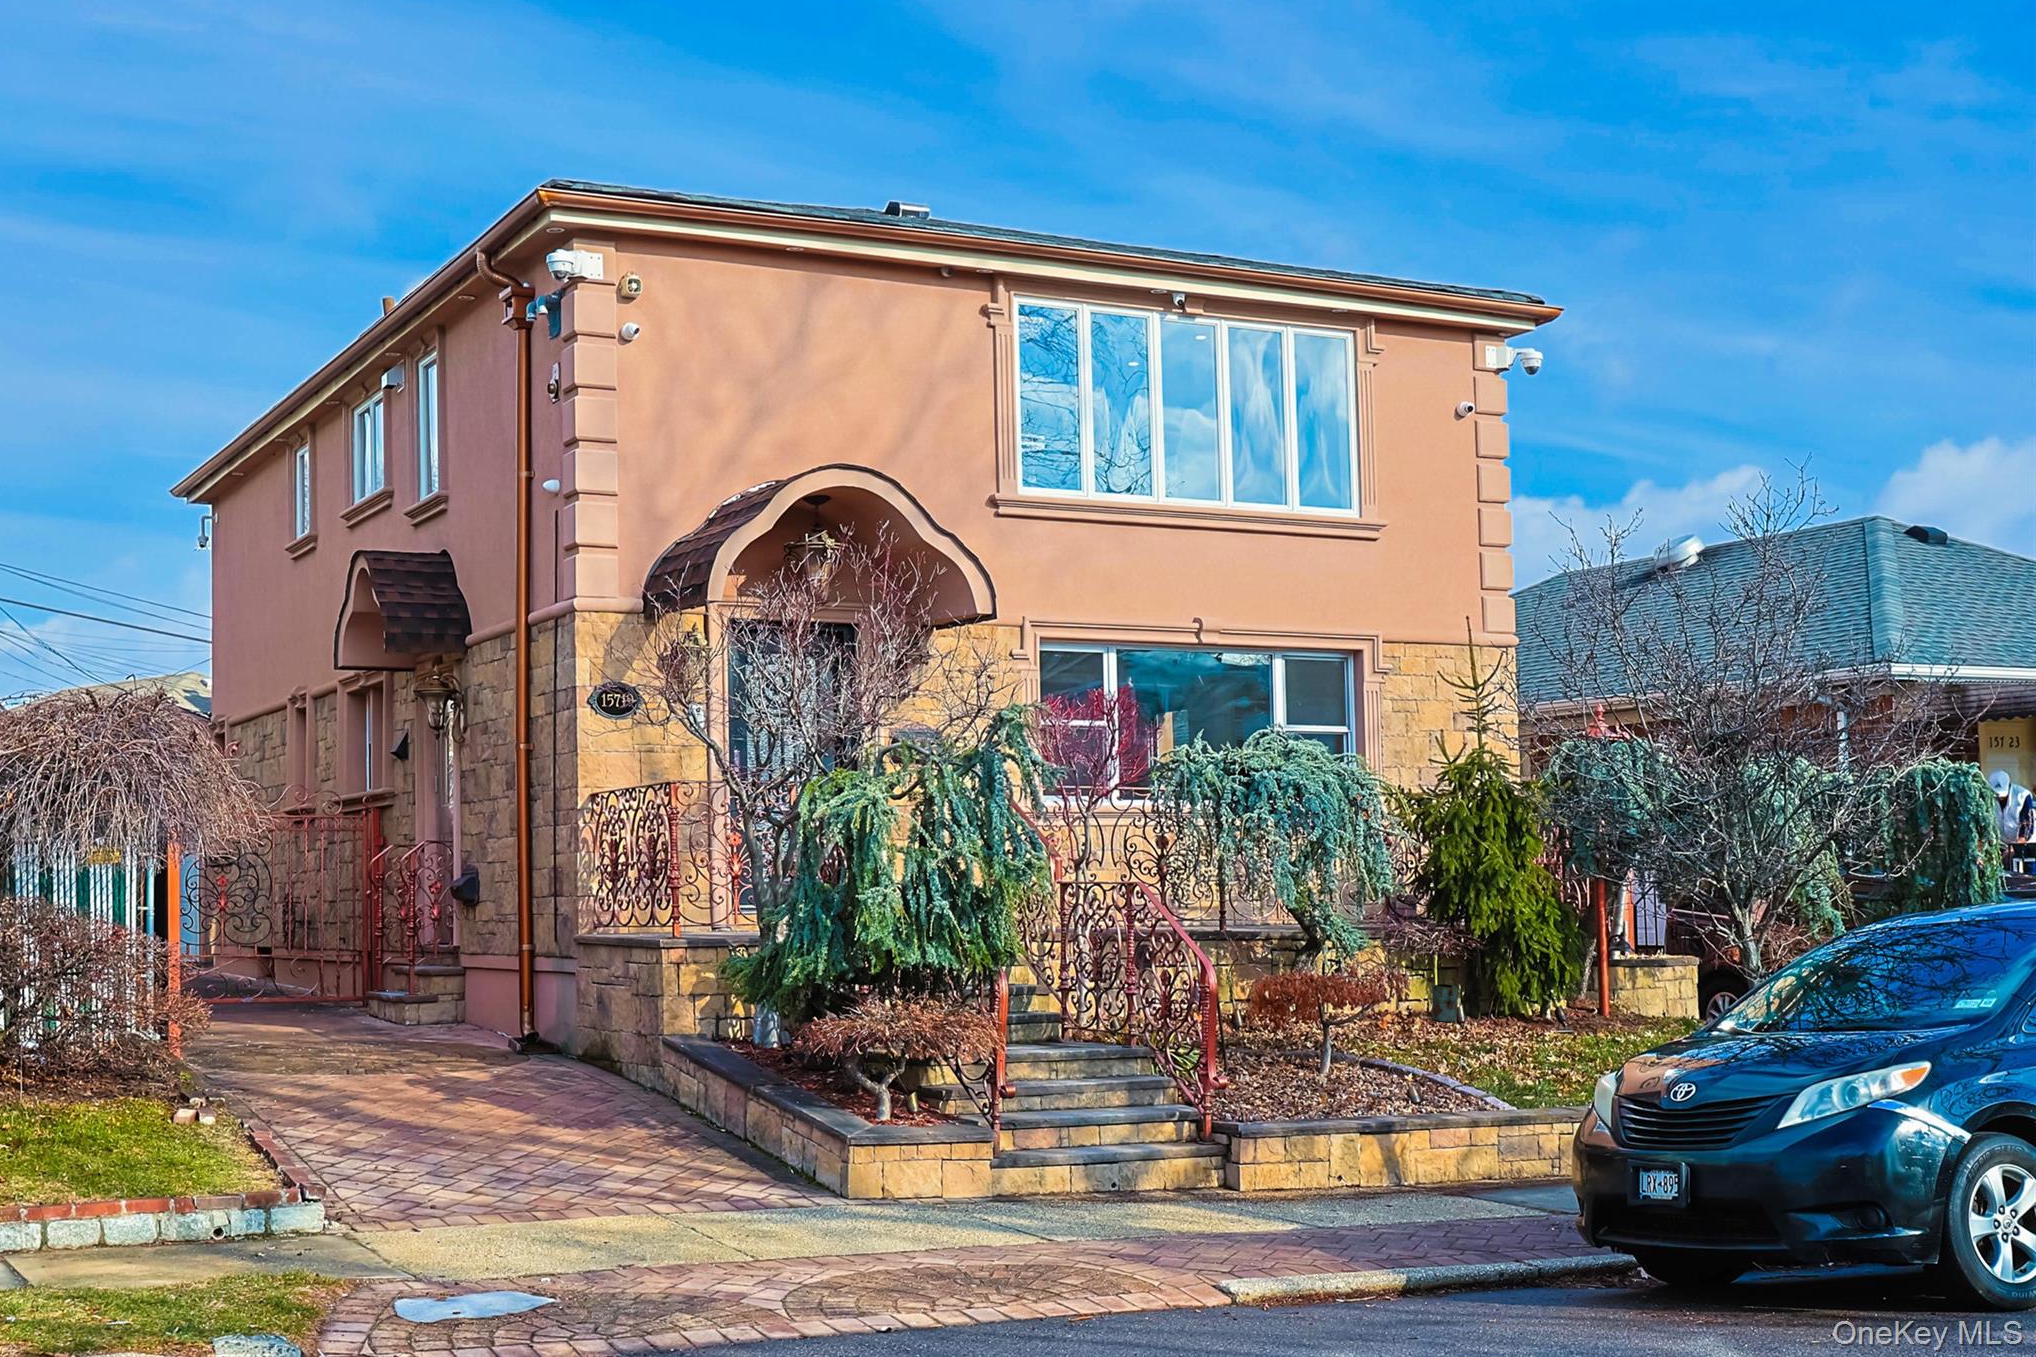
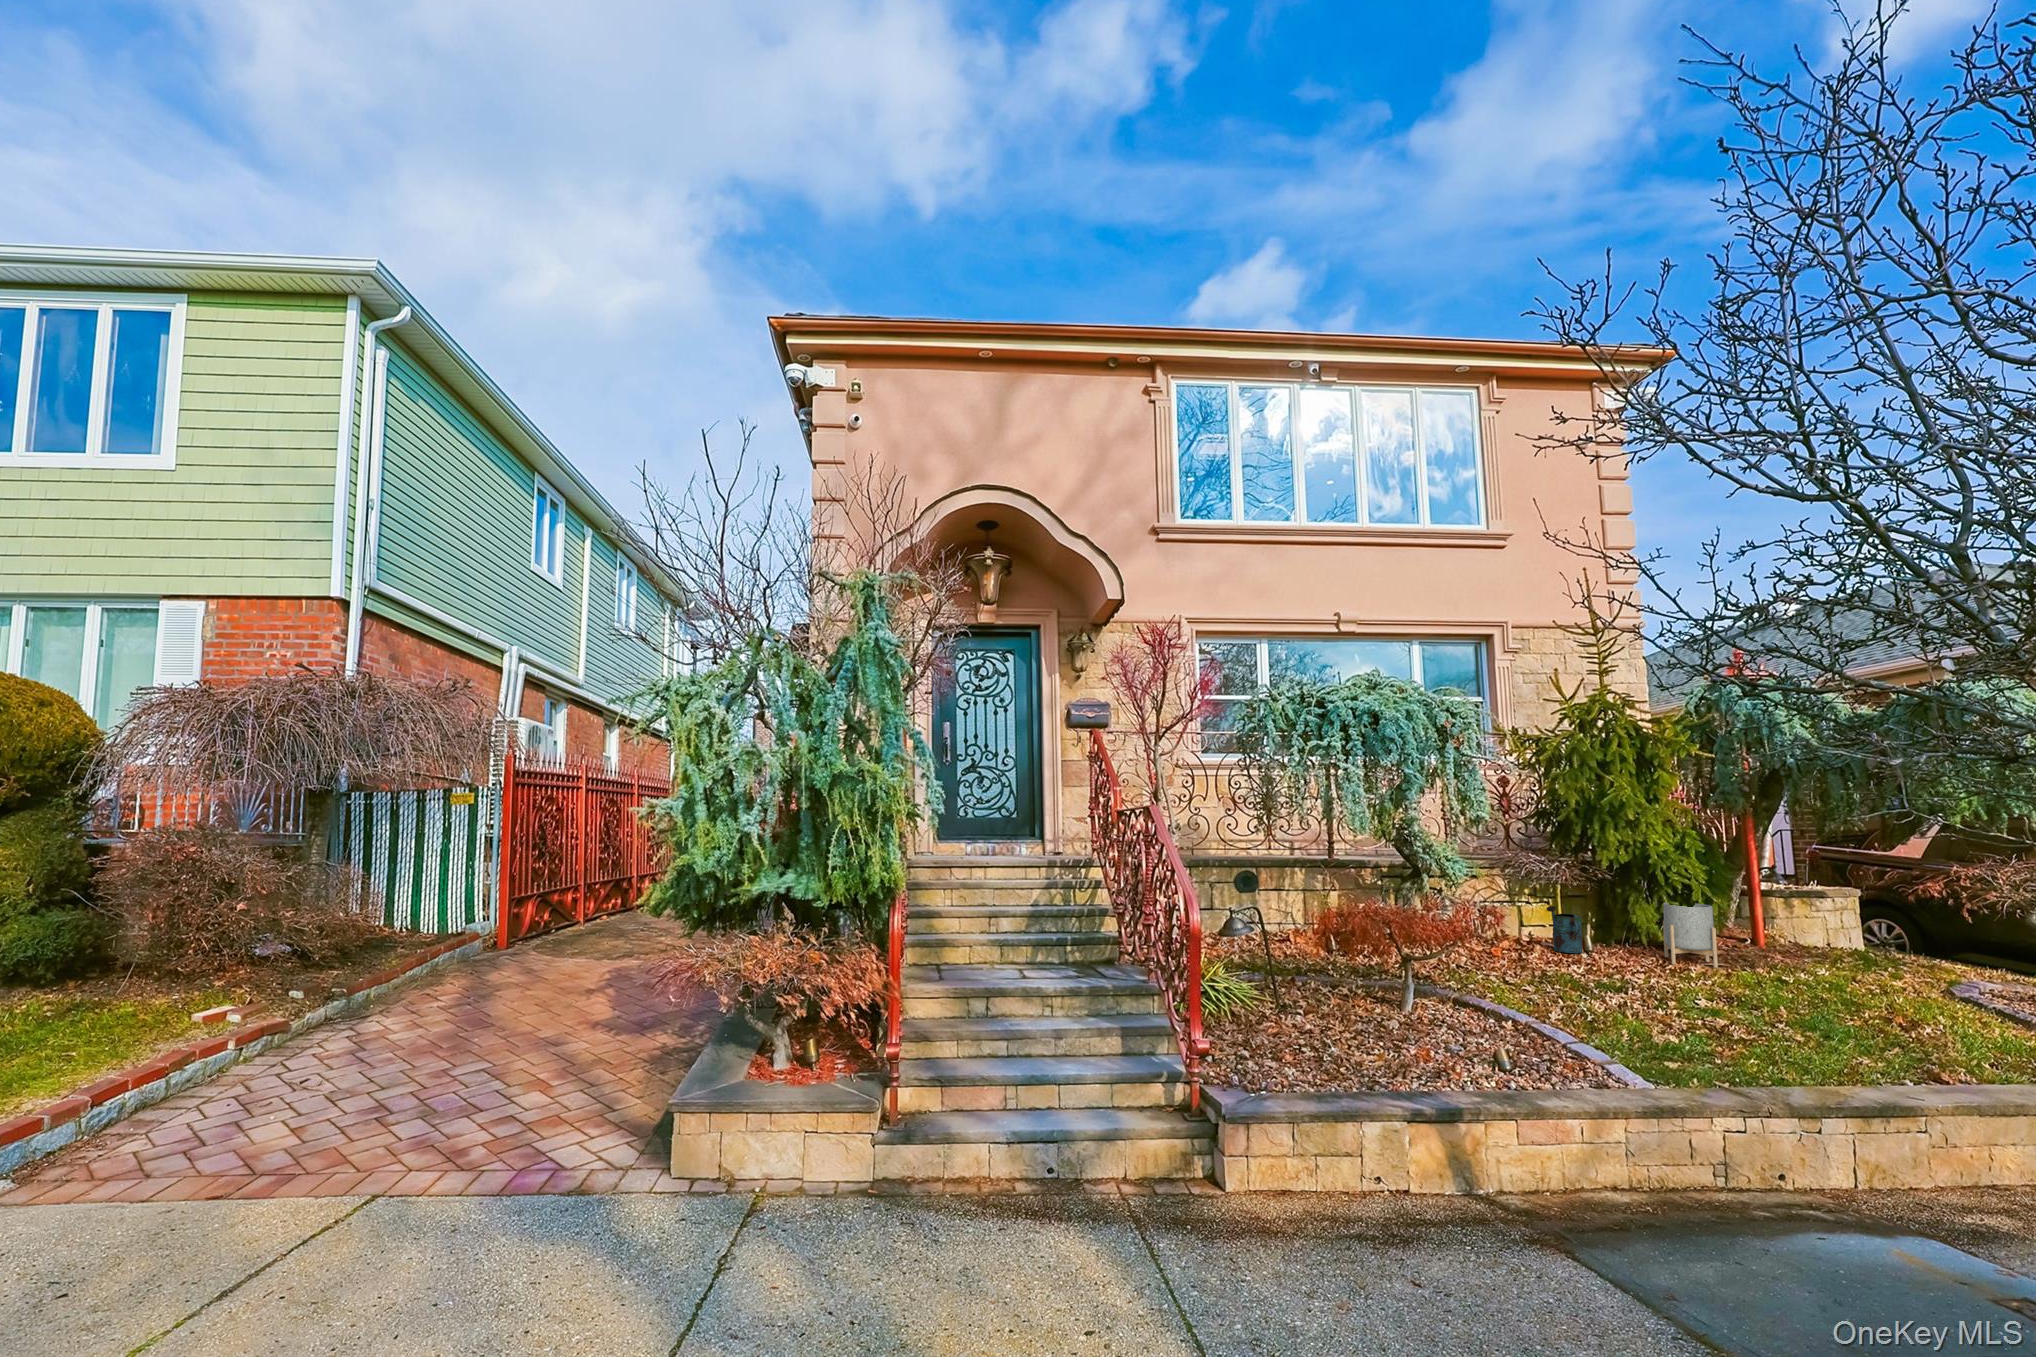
planter: none [1525,973,1568,1032] -> present [1663,903,1718,968]

